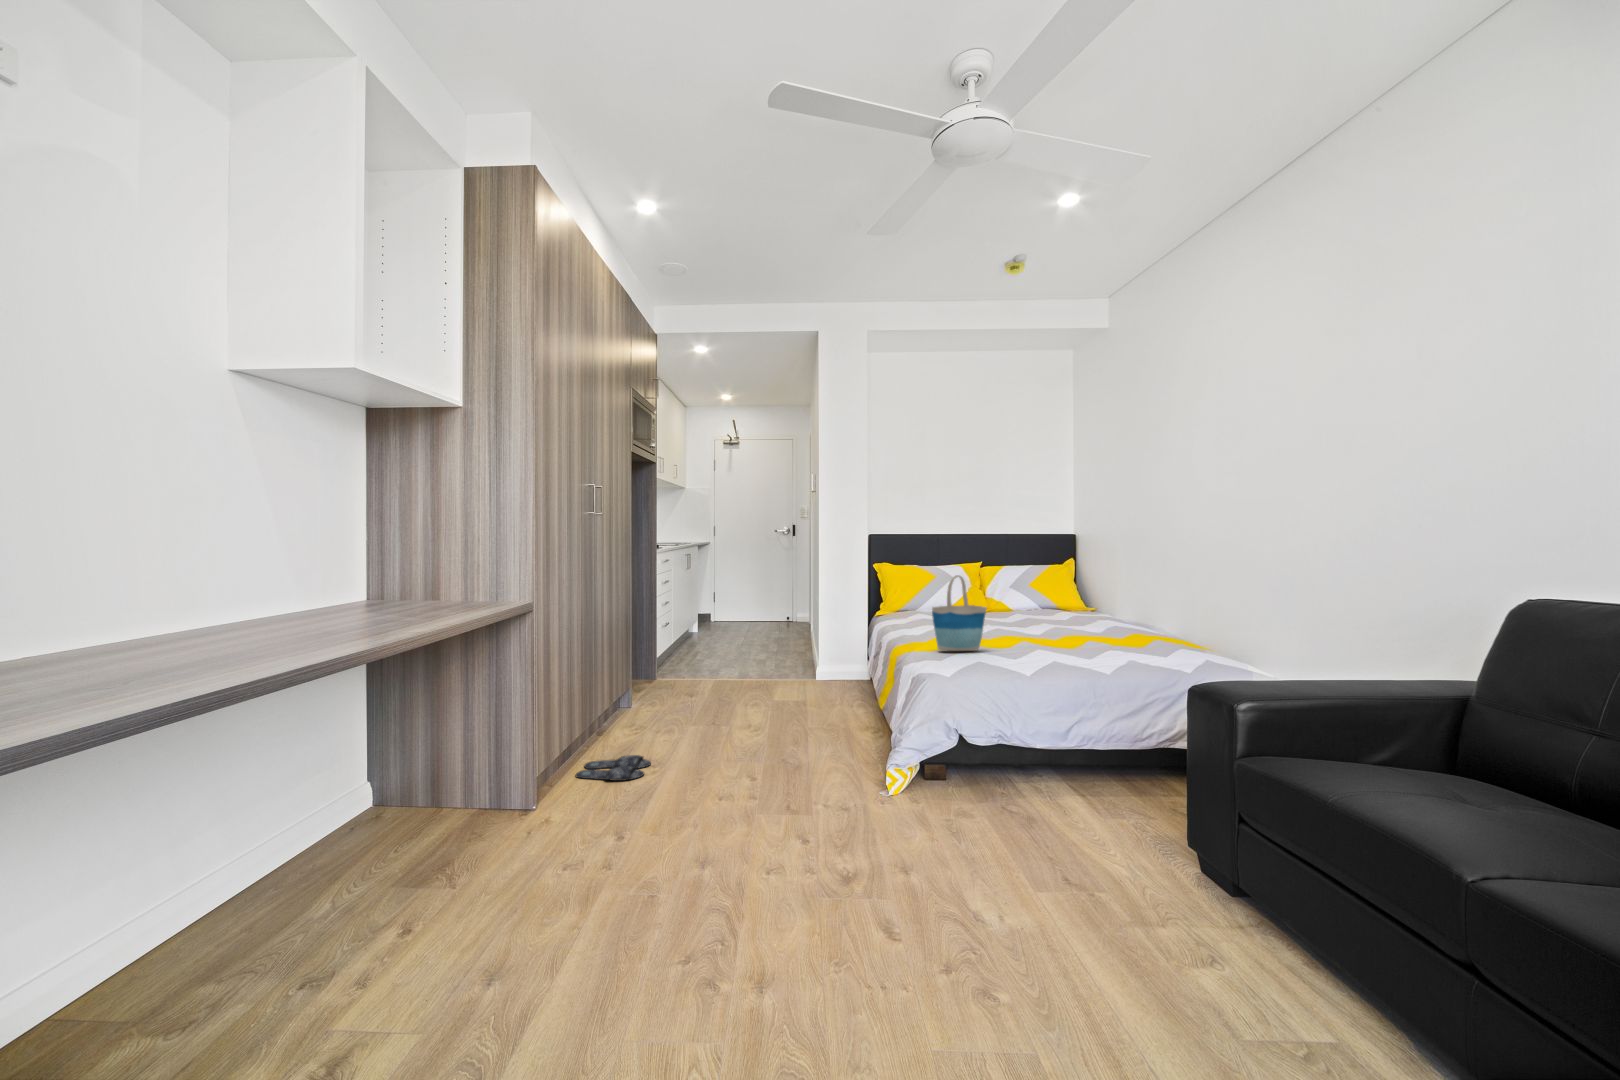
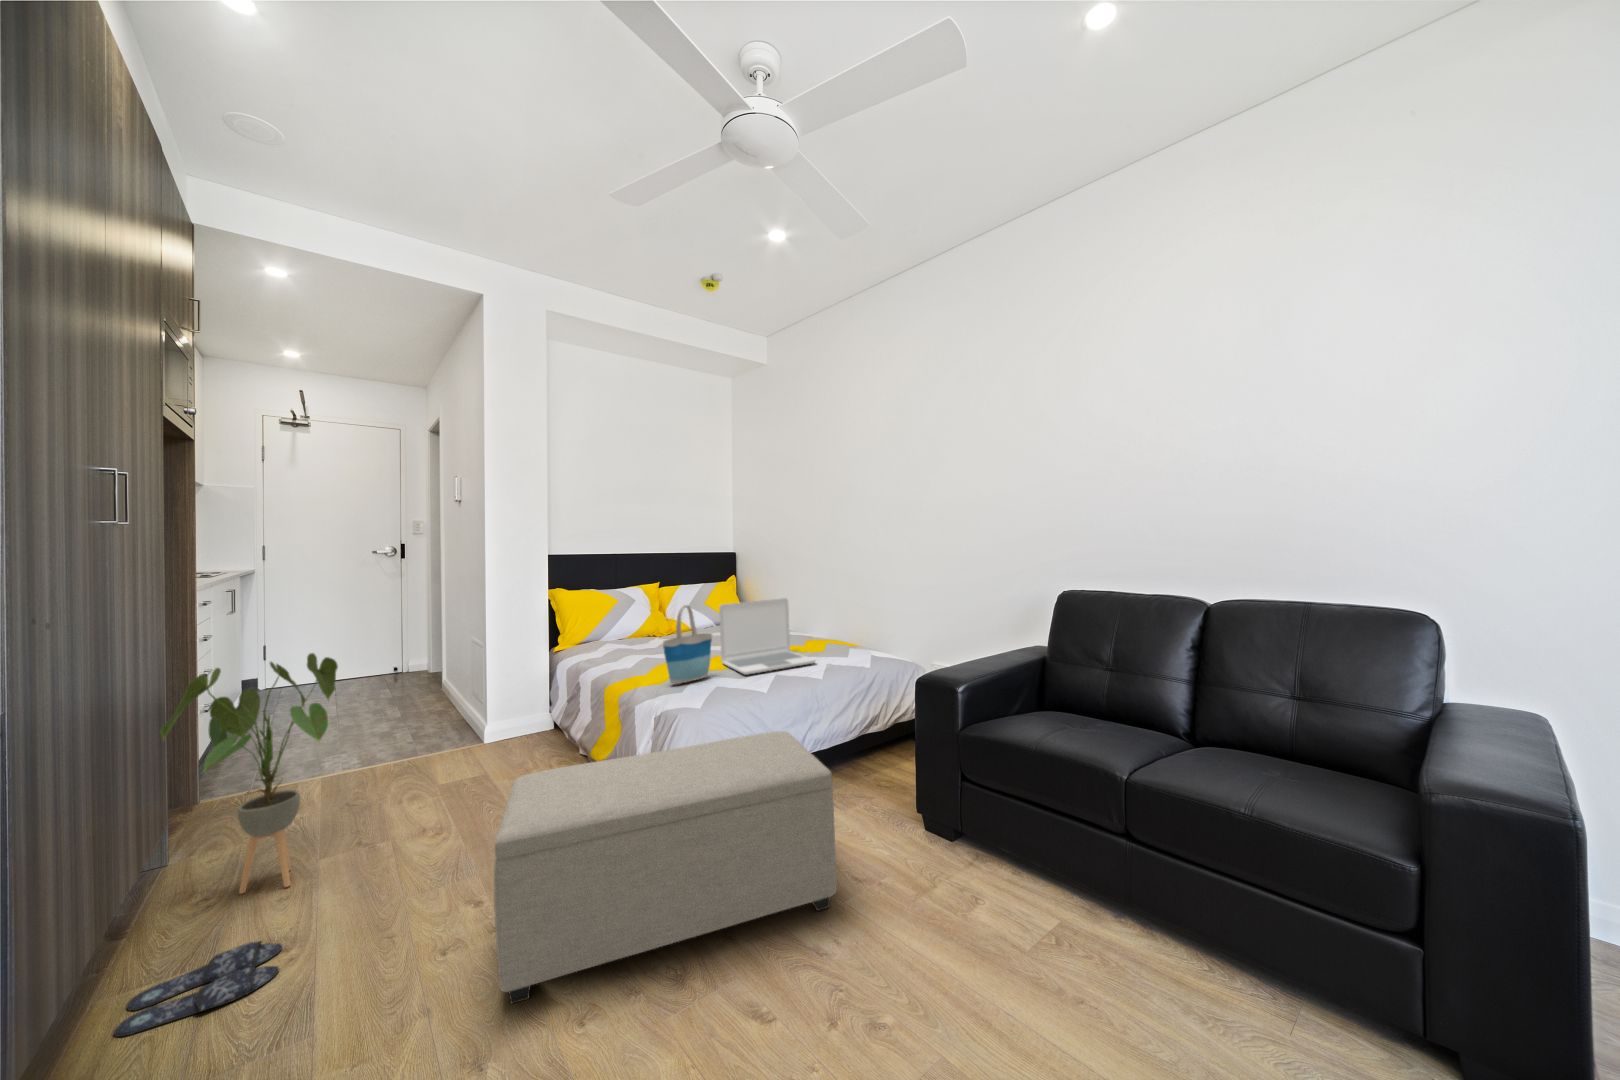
laptop: none [1005,581,1111,658] -> present [719,598,816,675]
house plant: none [619,582,705,734] -> present [160,653,338,894]
ottoman: none [730,687,1022,890] -> present [494,731,836,1004]

